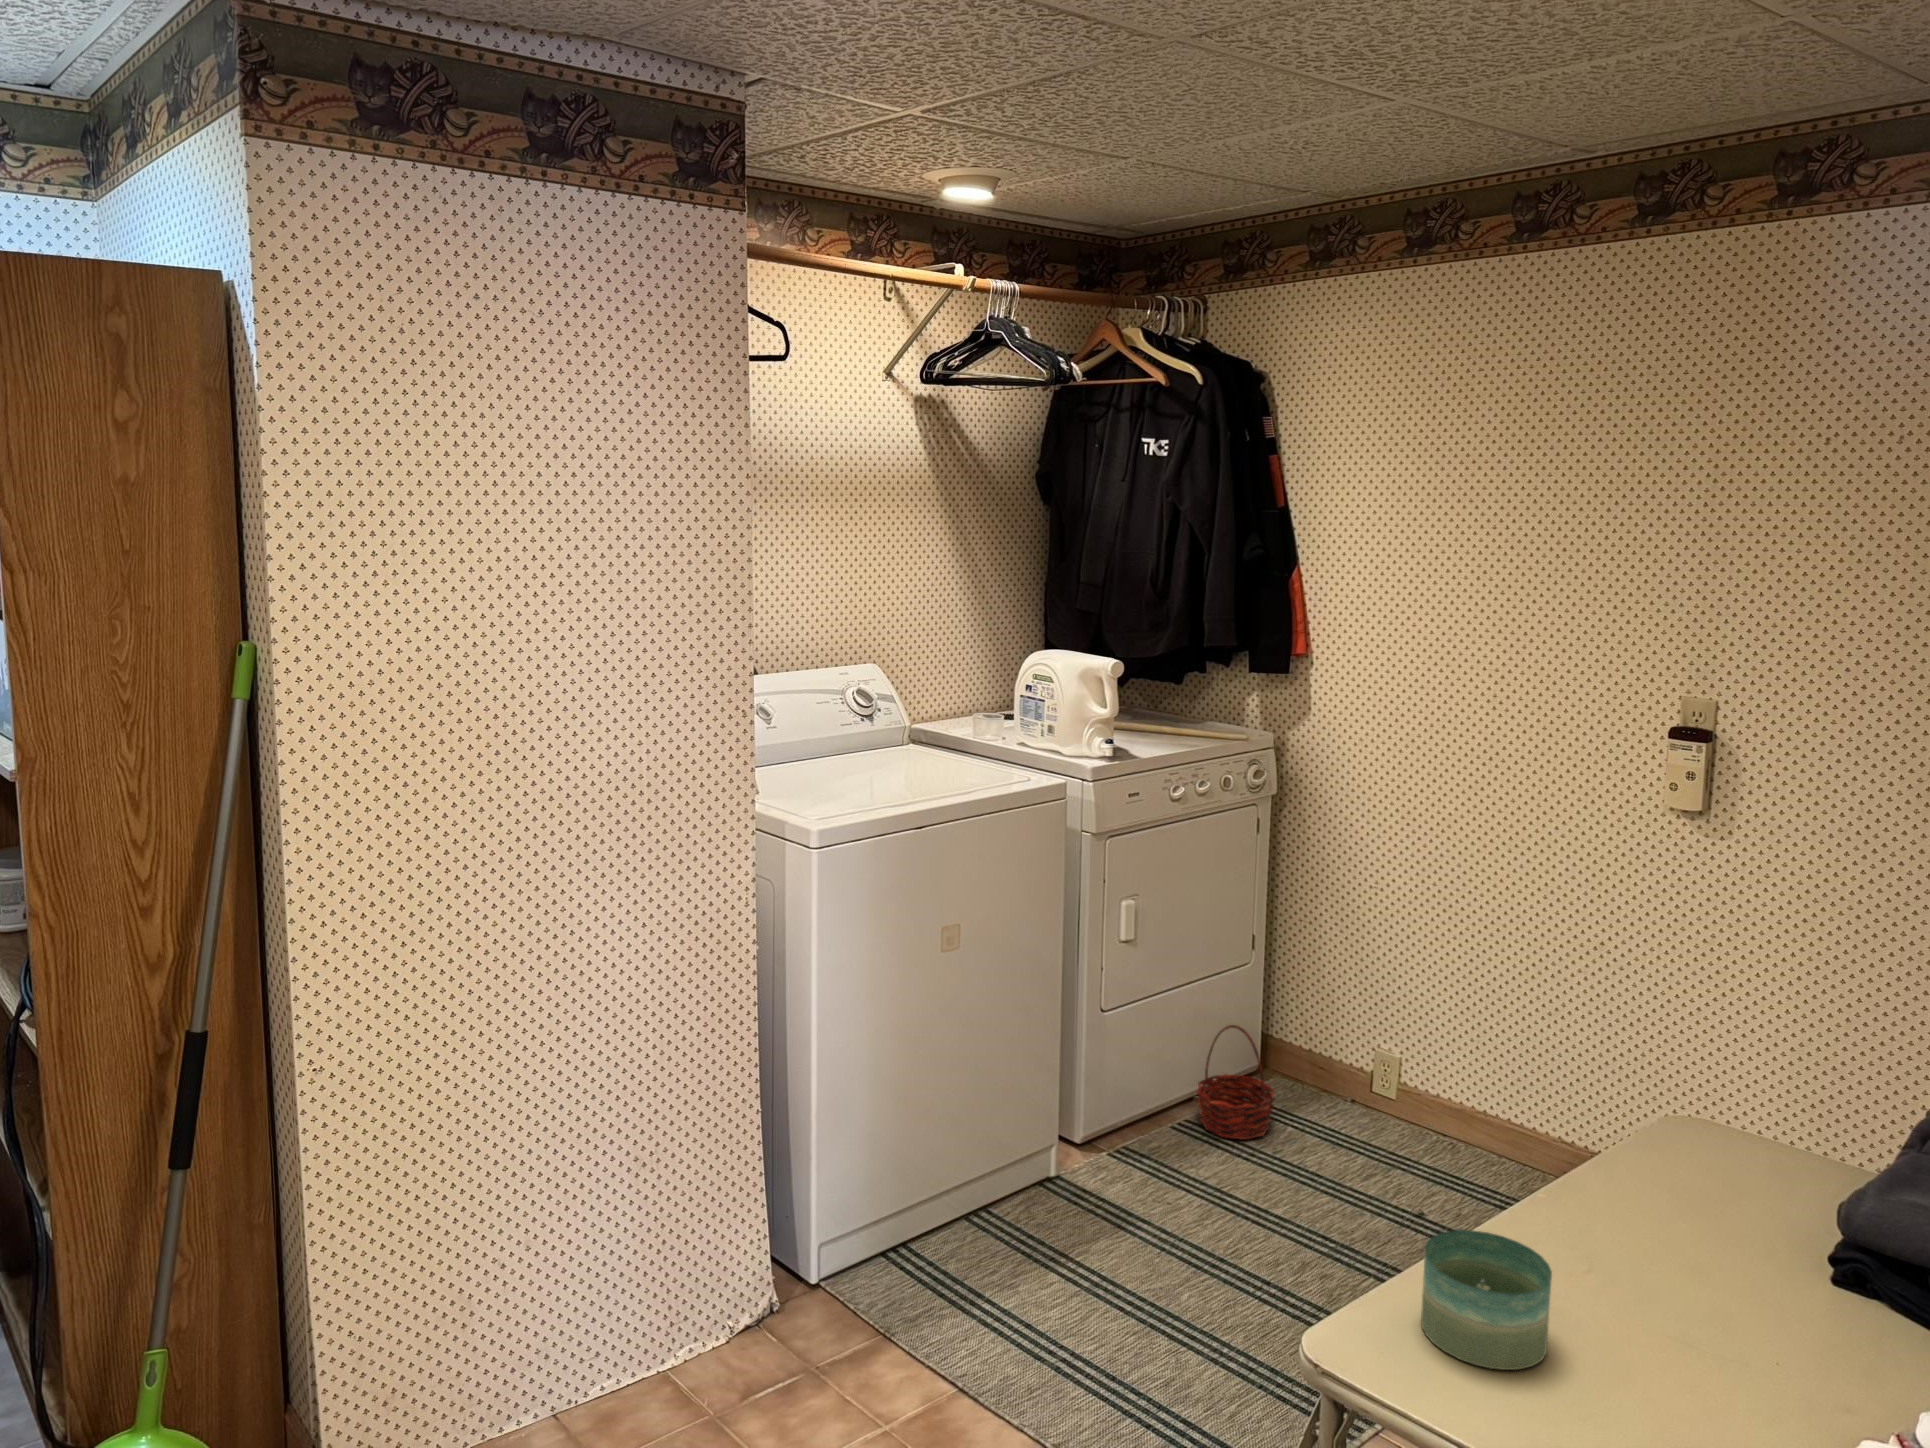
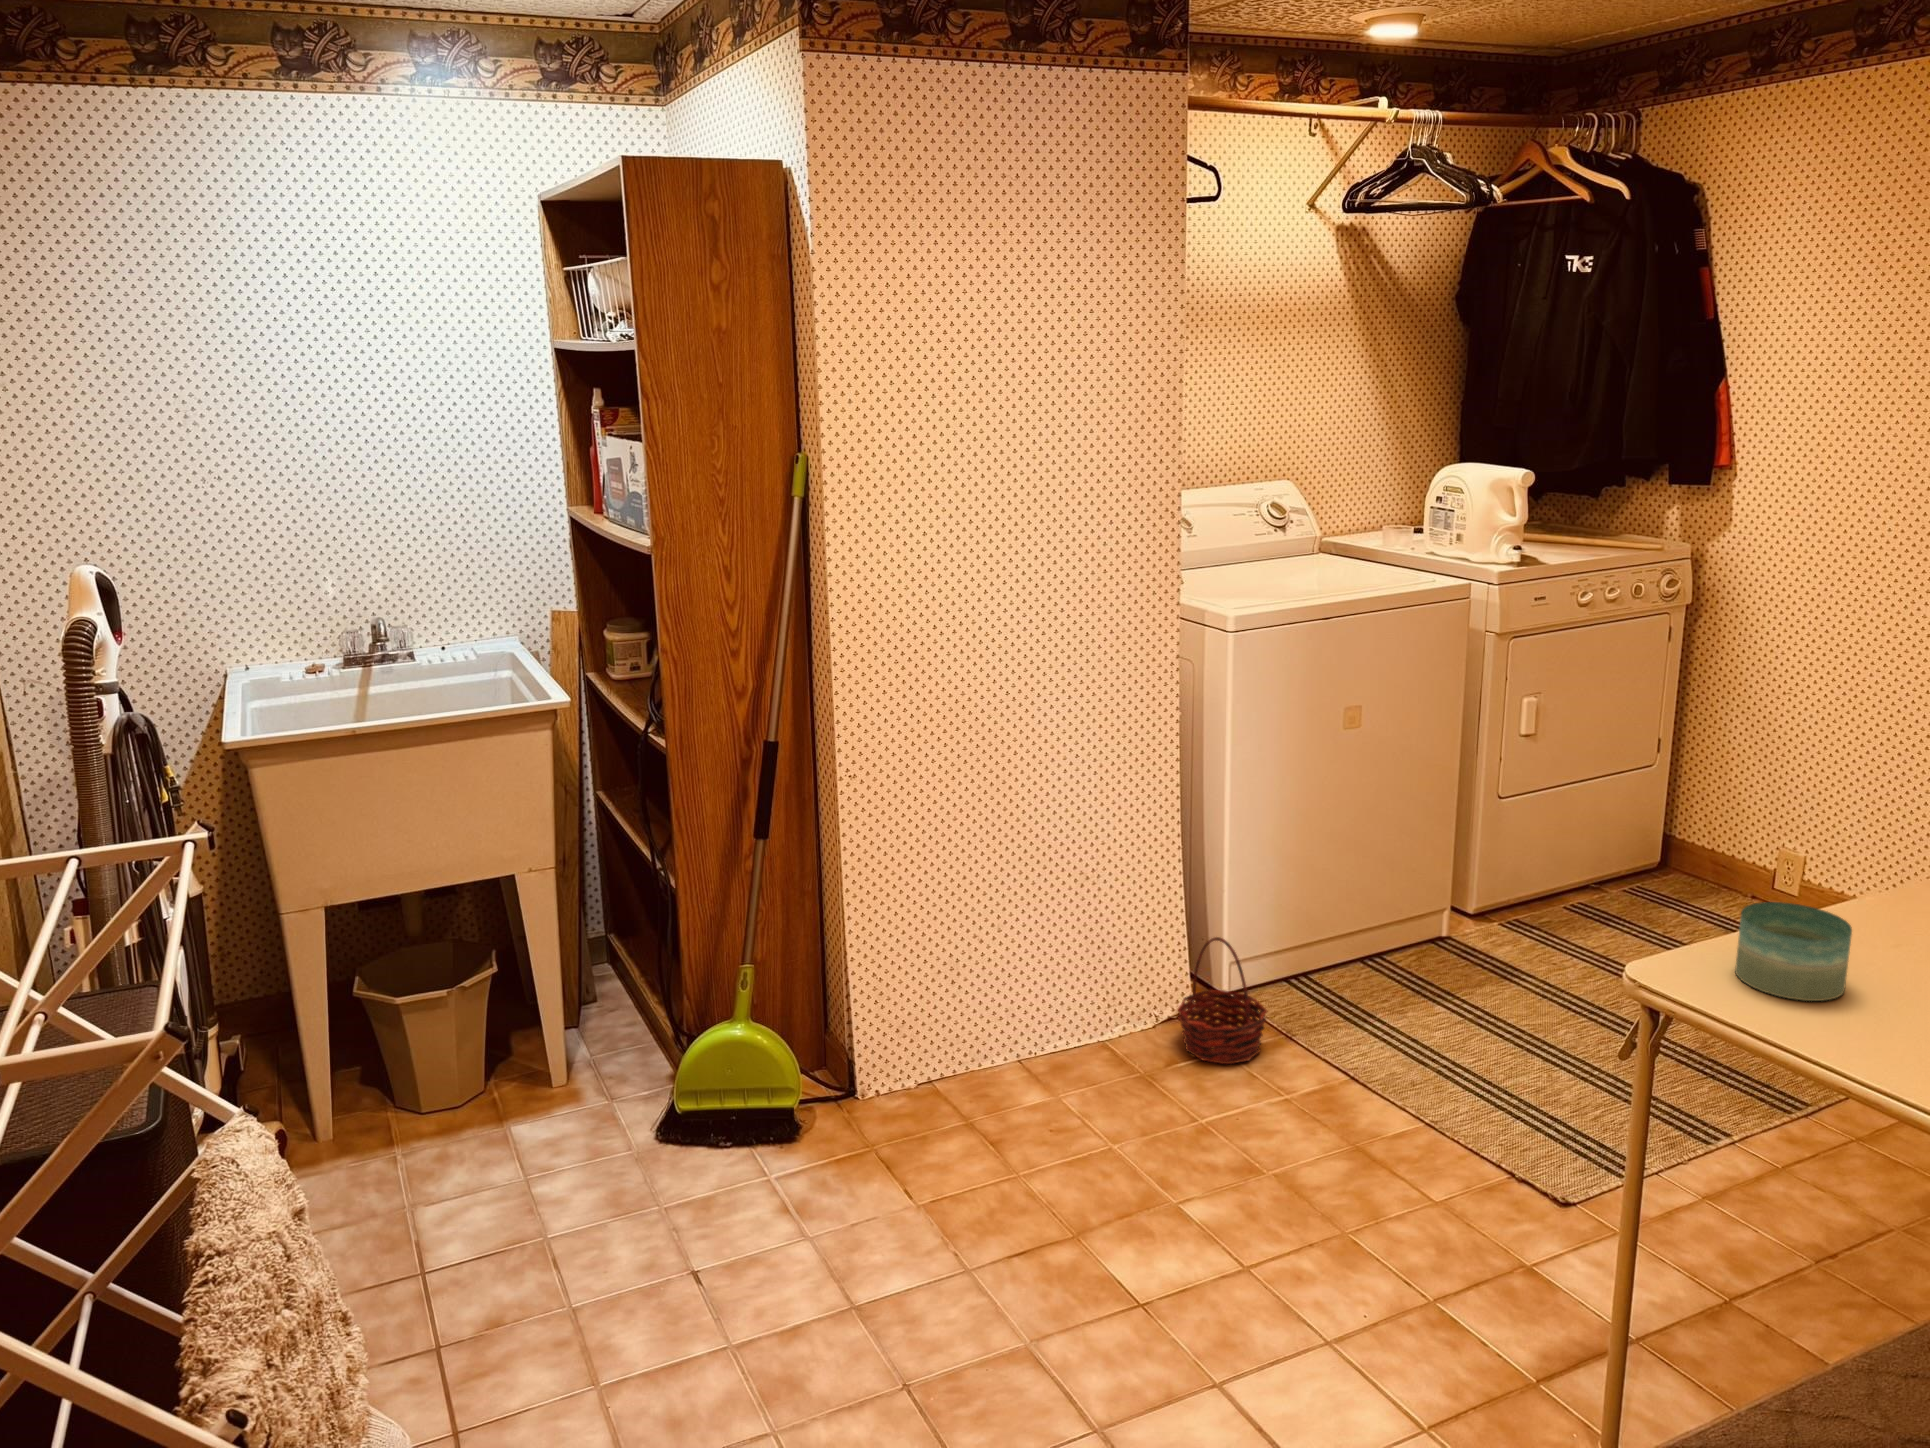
basket: present [1197,1025,1275,1139] -> present [1178,937,1267,1064]

